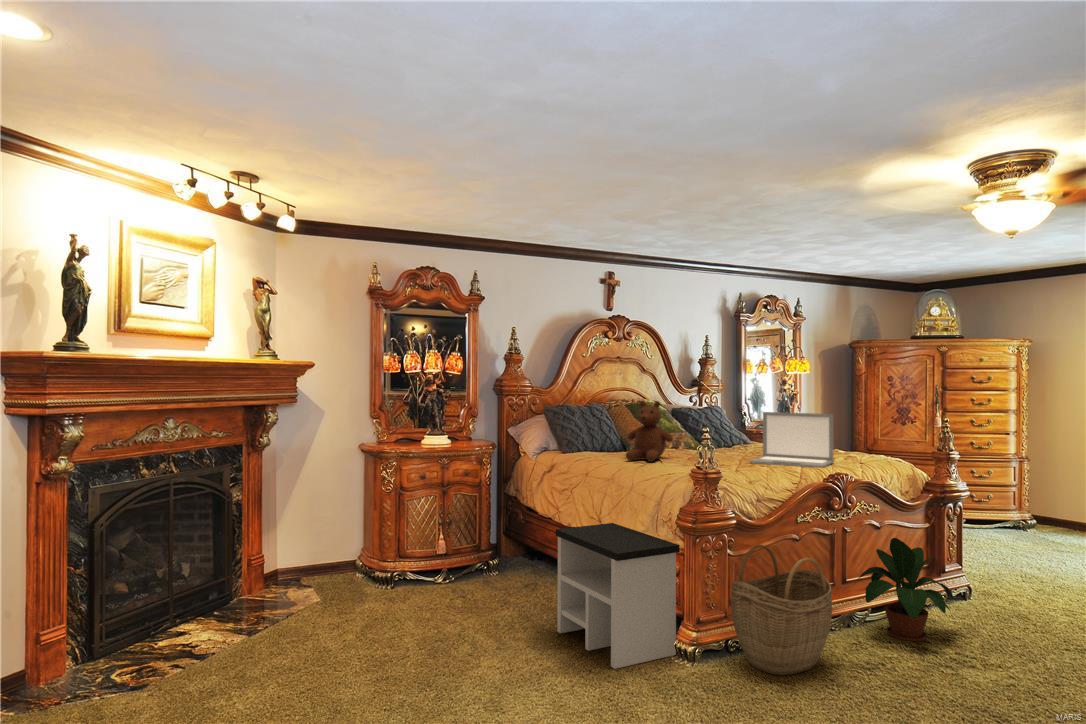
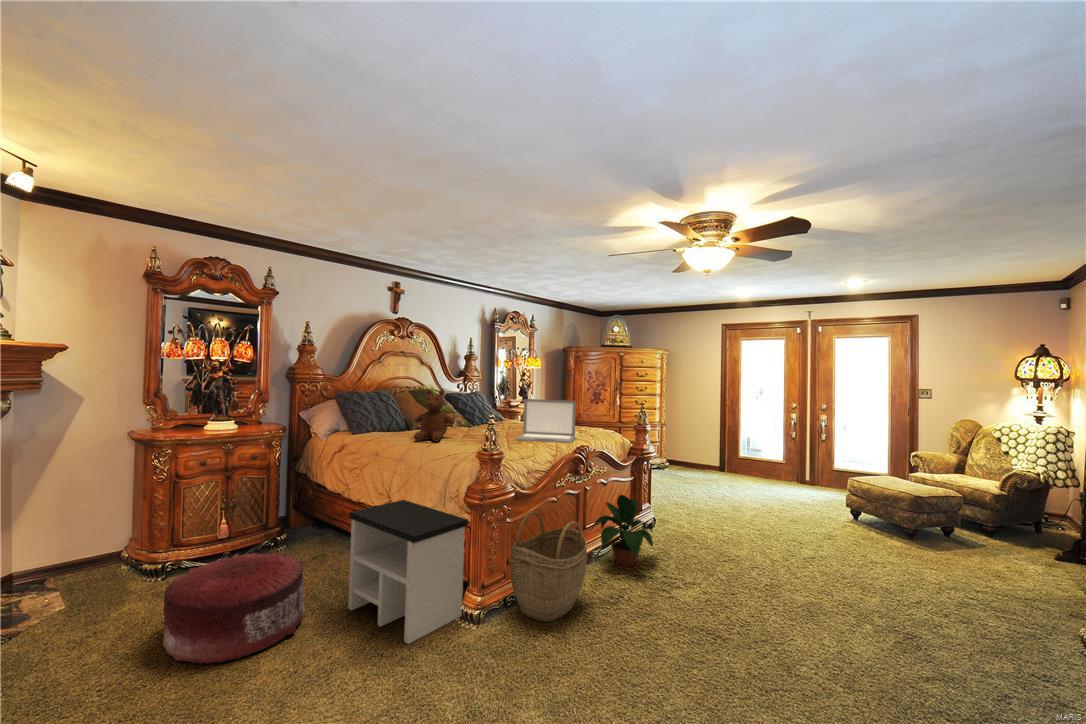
pouf: none [398,562,515,654] -> present [163,553,304,664]

